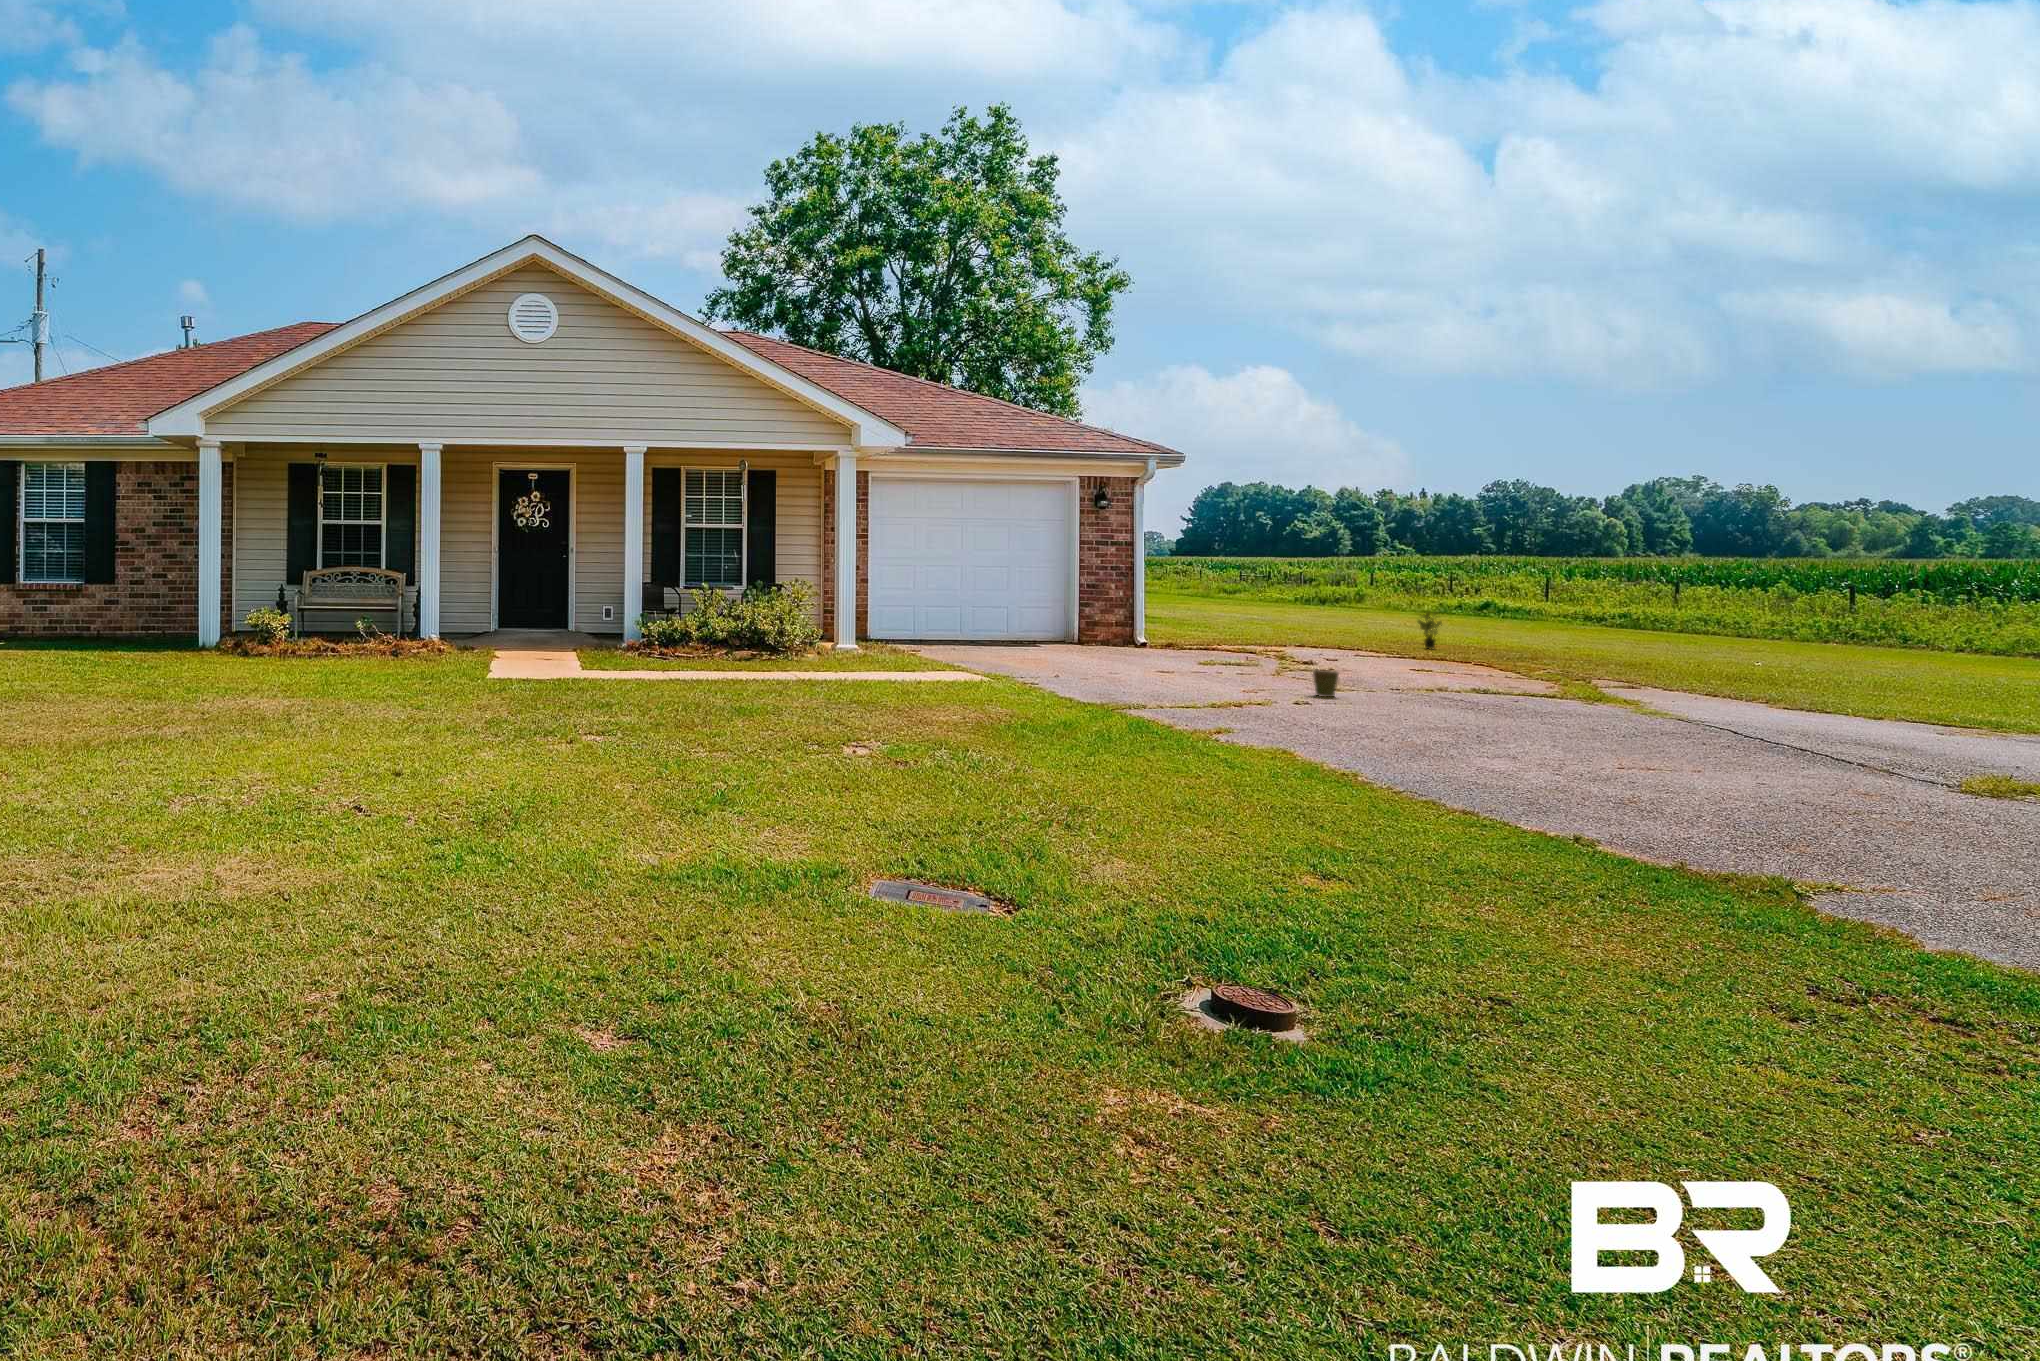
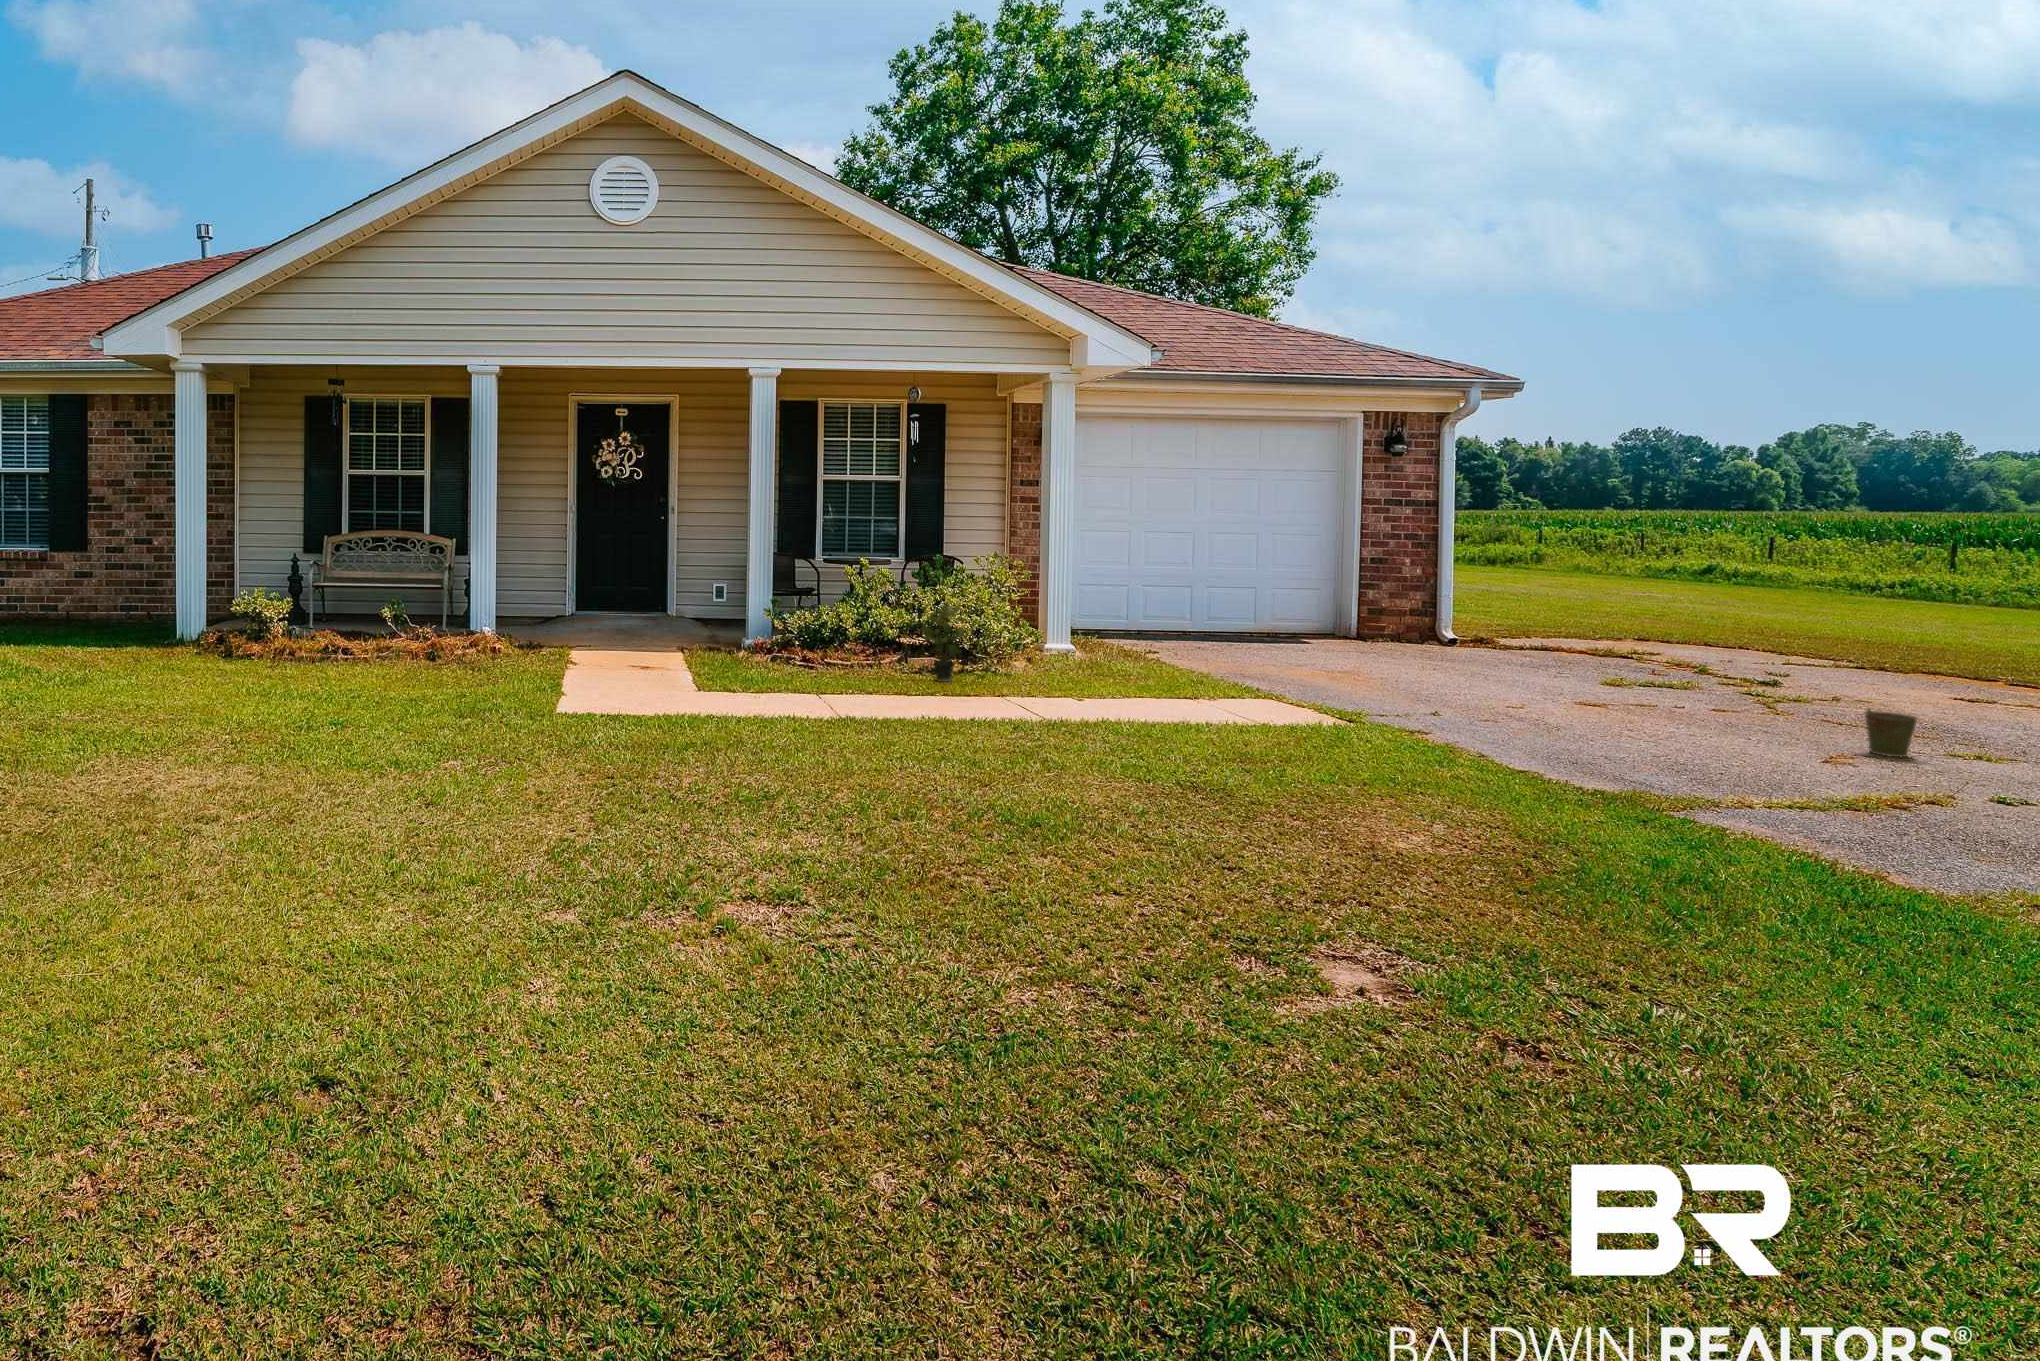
potted plant: present [1418,611,1442,649] -> present [922,605,965,682]

